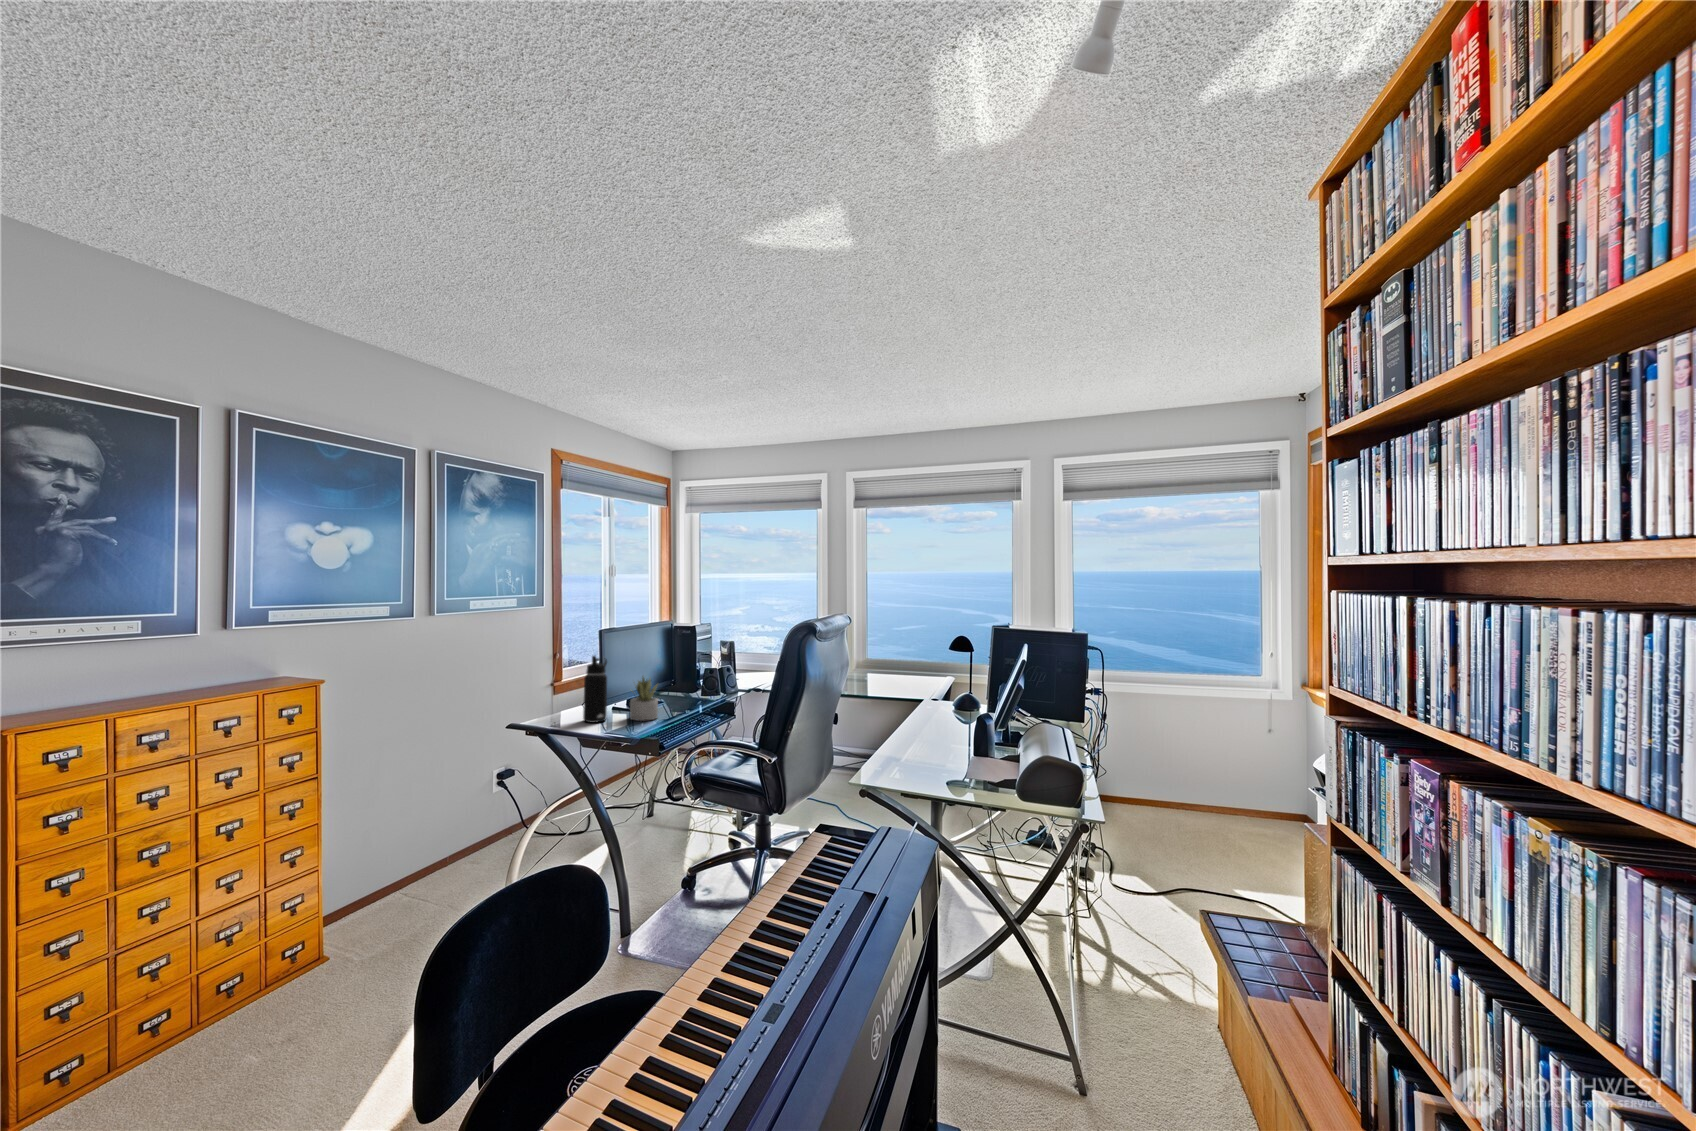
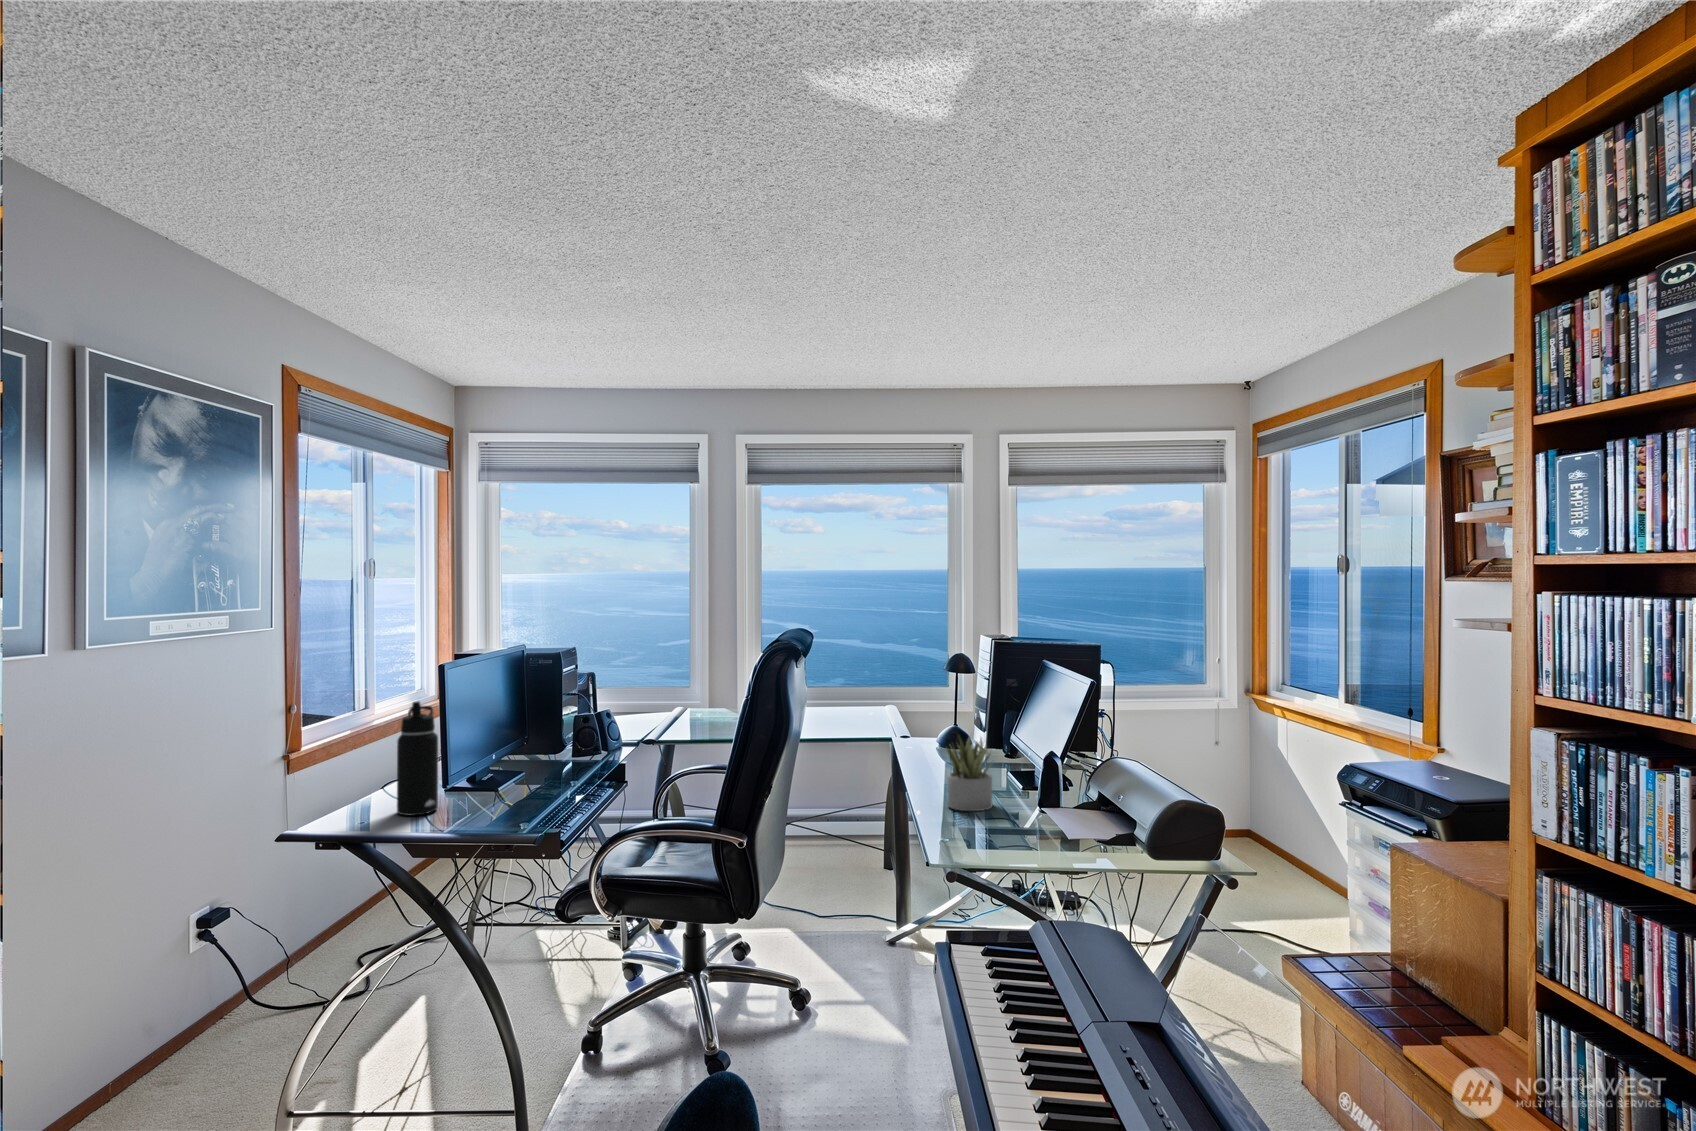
succulent plant: present [630,677,658,721] -> present [946,737,992,811]

